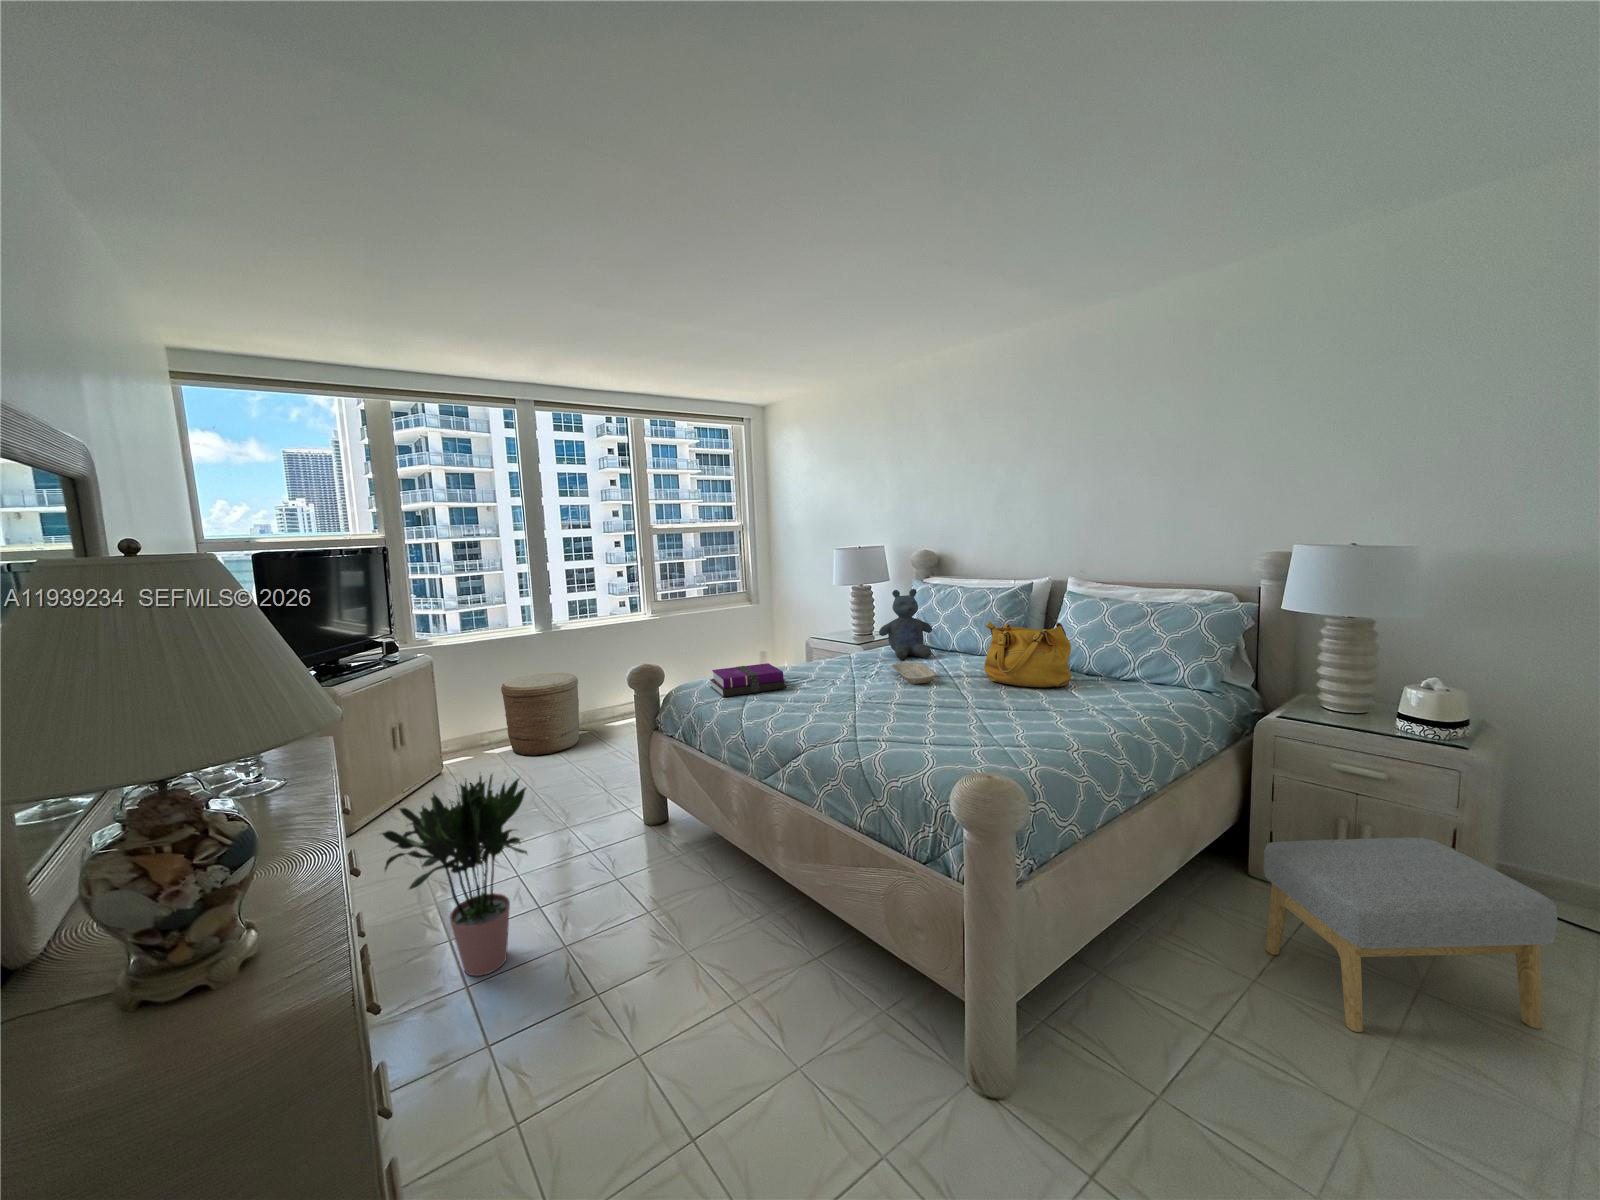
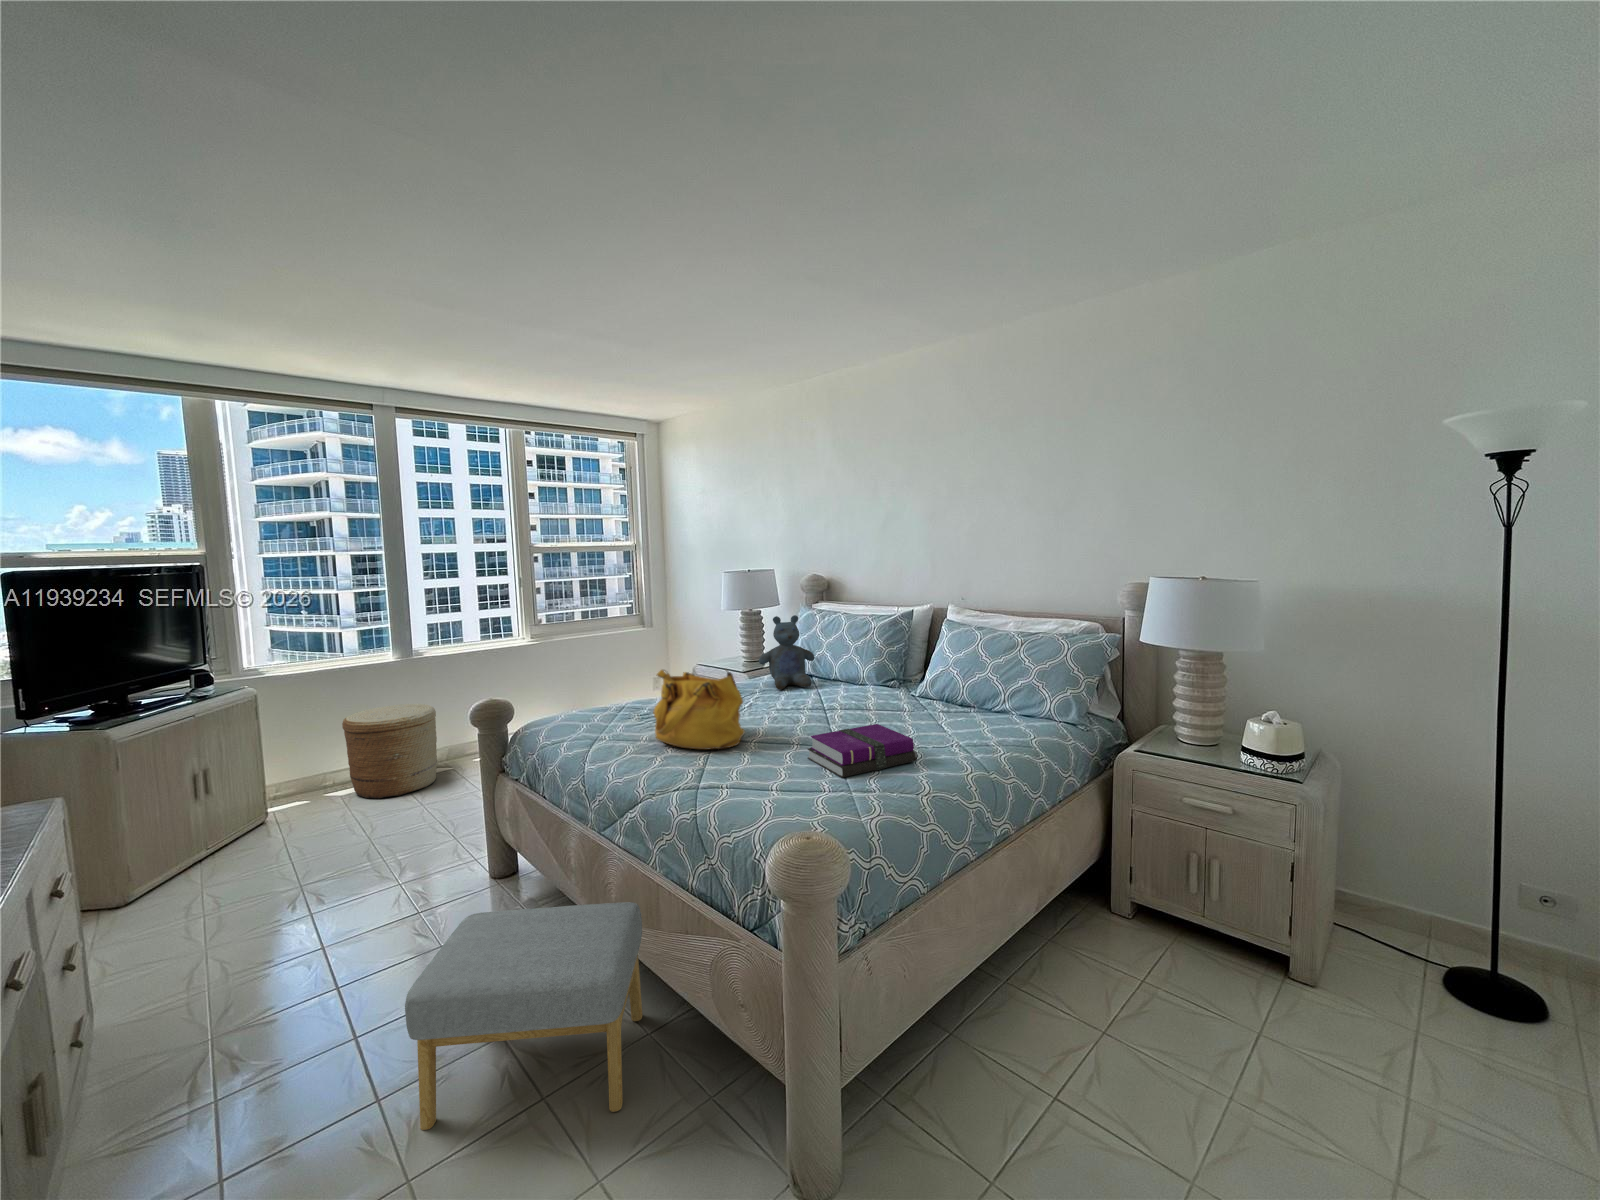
handbag: present [984,620,1072,688] -> present [654,669,744,750]
tray: present [892,662,935,684] -> none [765,694,806,718]
notebook: present [710,663,787,697] -> present [808,724,917,778]
potted plant: present [382,775,527,976] -> none [75,808,319,1085]
footstool: present [1264,838,1557,1032] -> present [405,902,643,1130]

